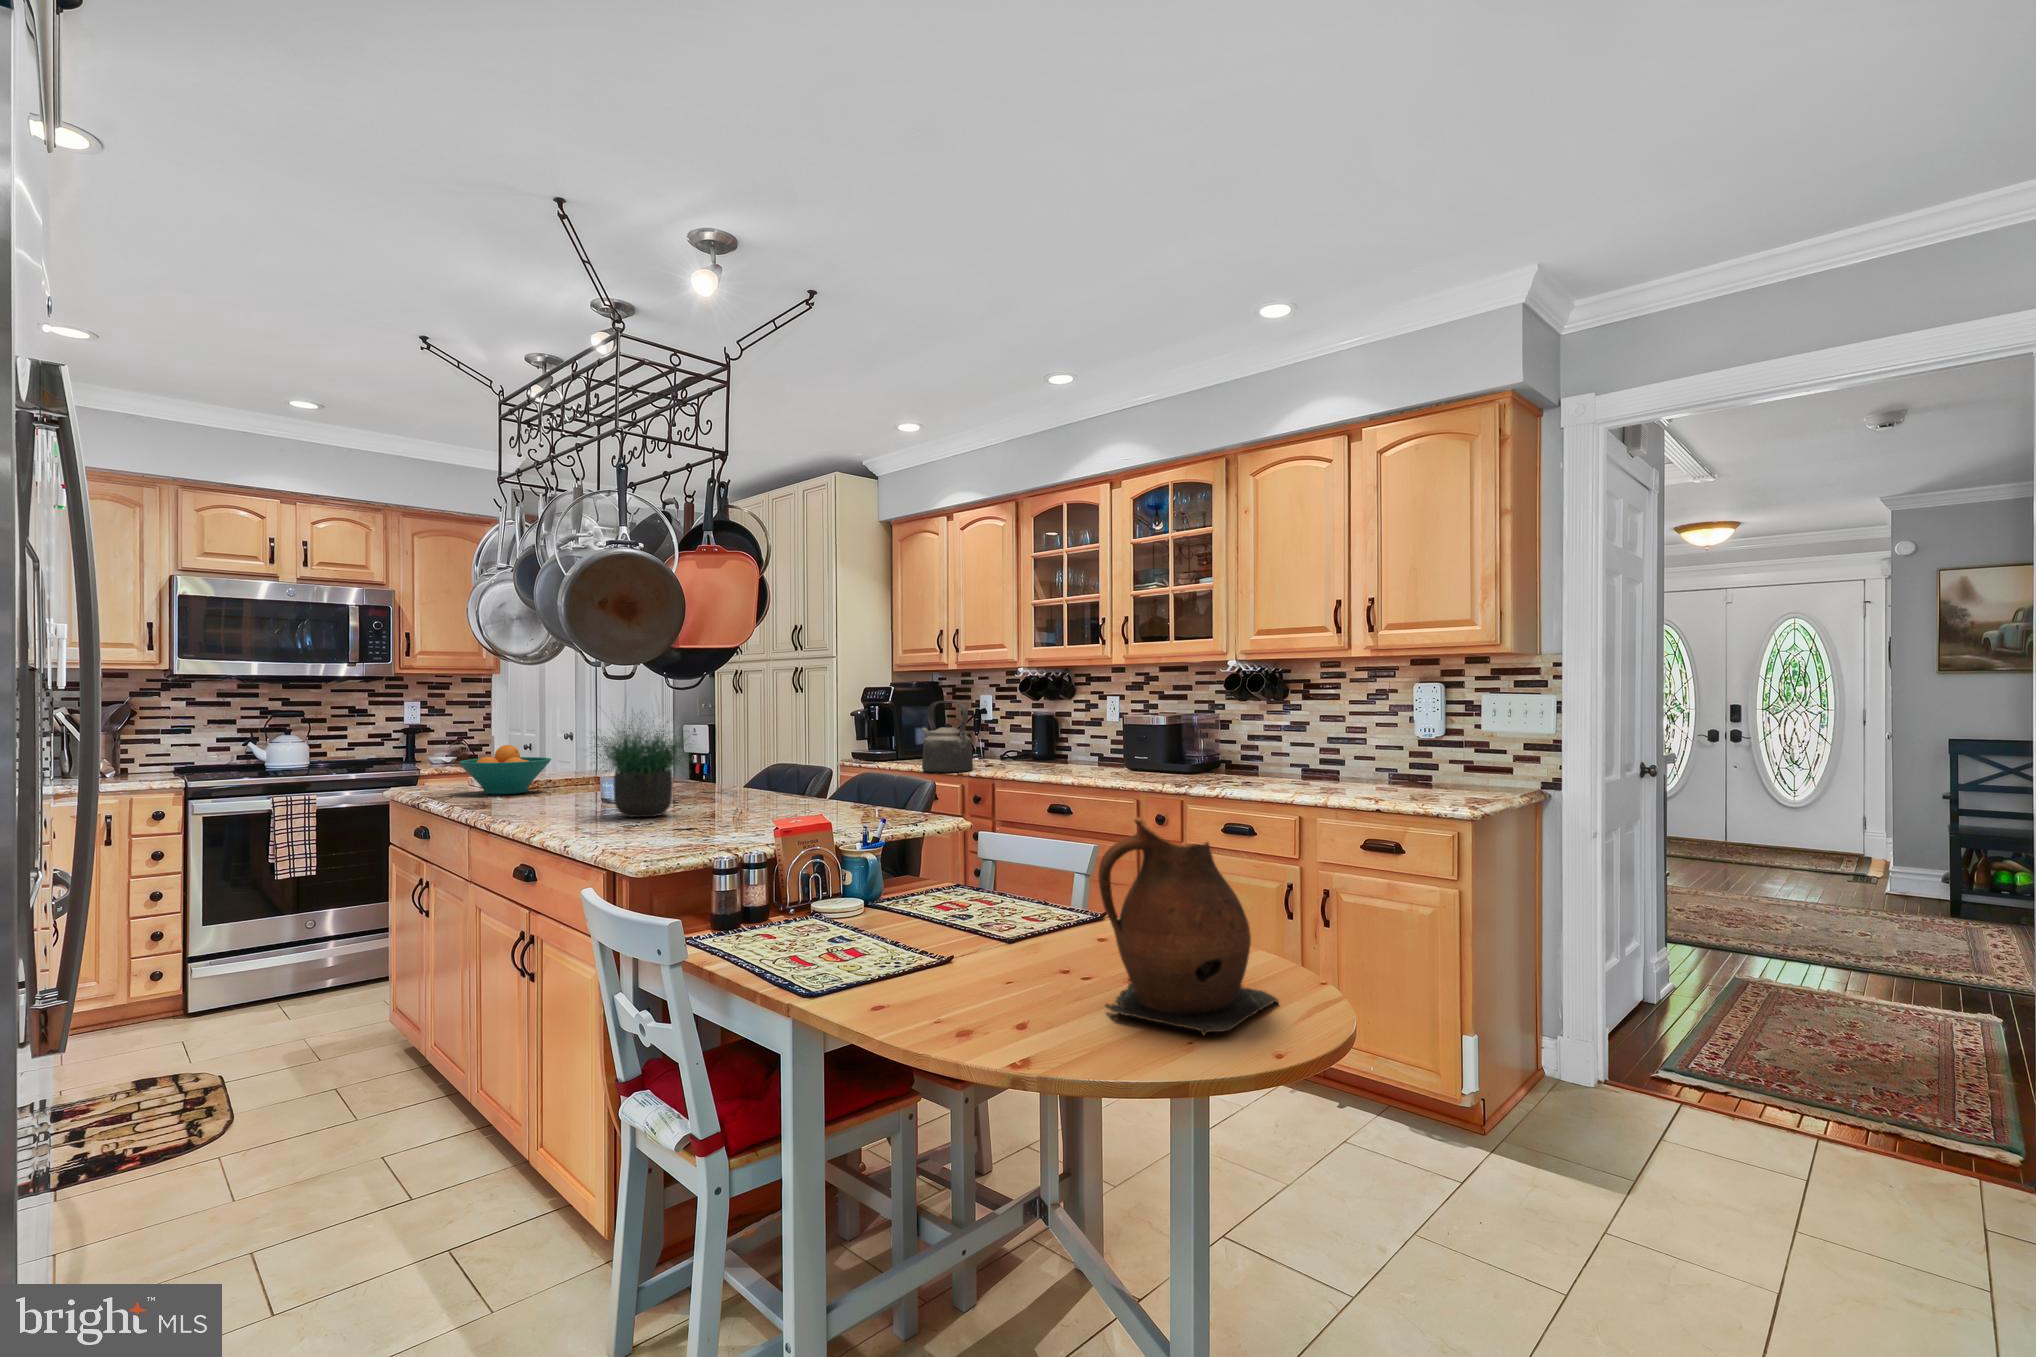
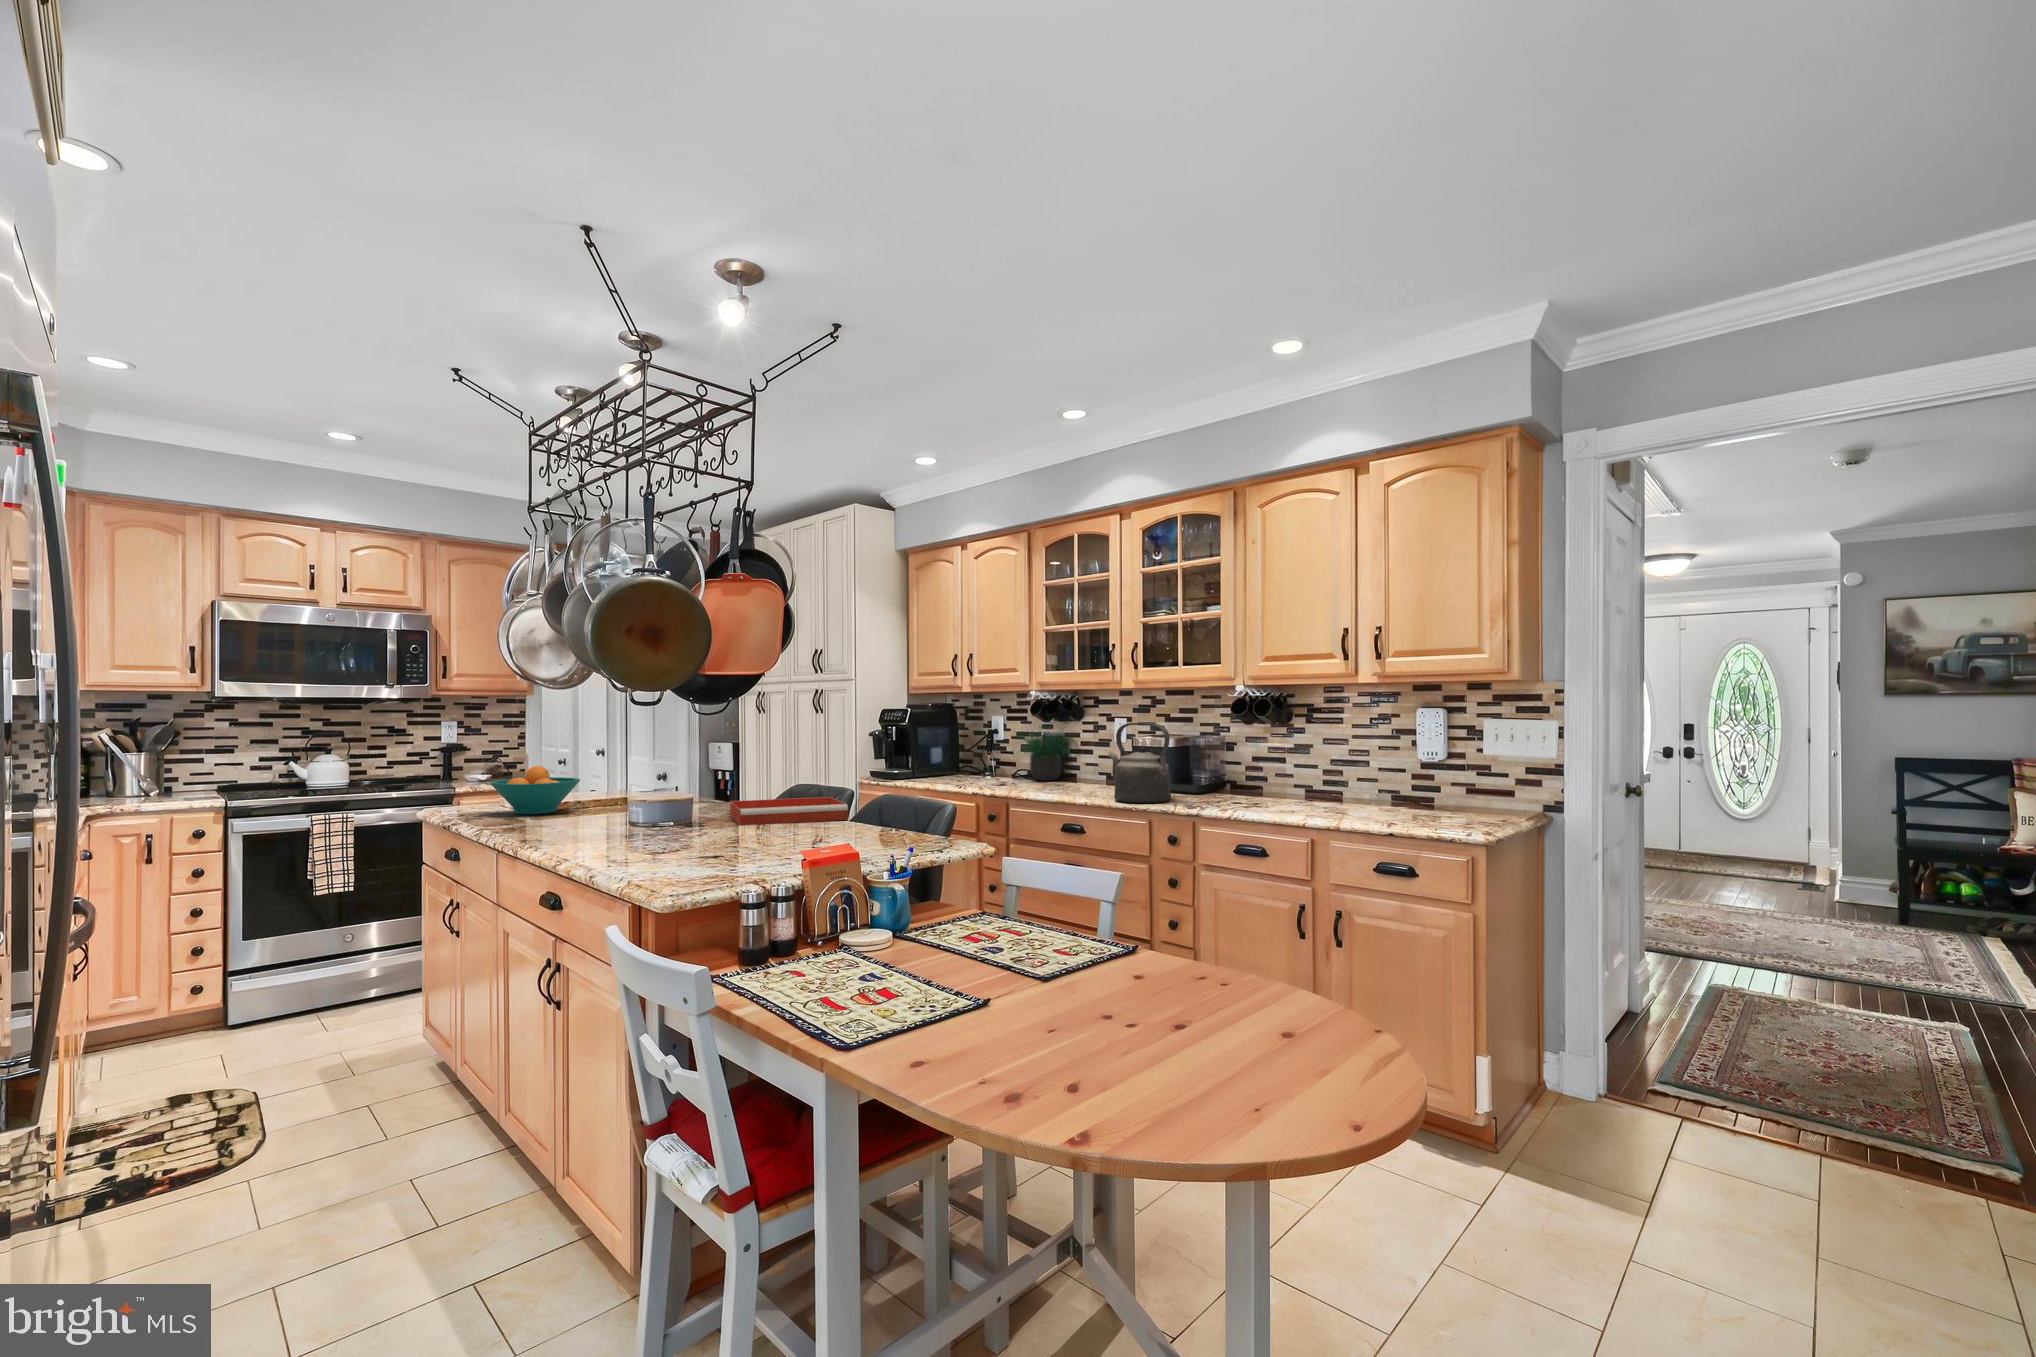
kettle: present [922,701,973,773] -> present [1109,723,1171,803]
potted plant: present [592,710,690,817] -> present [1020,727,1070,781]
tray: none [706,777,826,804] -> present [730,797,848,825]
ceramic pitcher: present [1099,817,1279,1035] -> none [1161,862,1354,1109]

